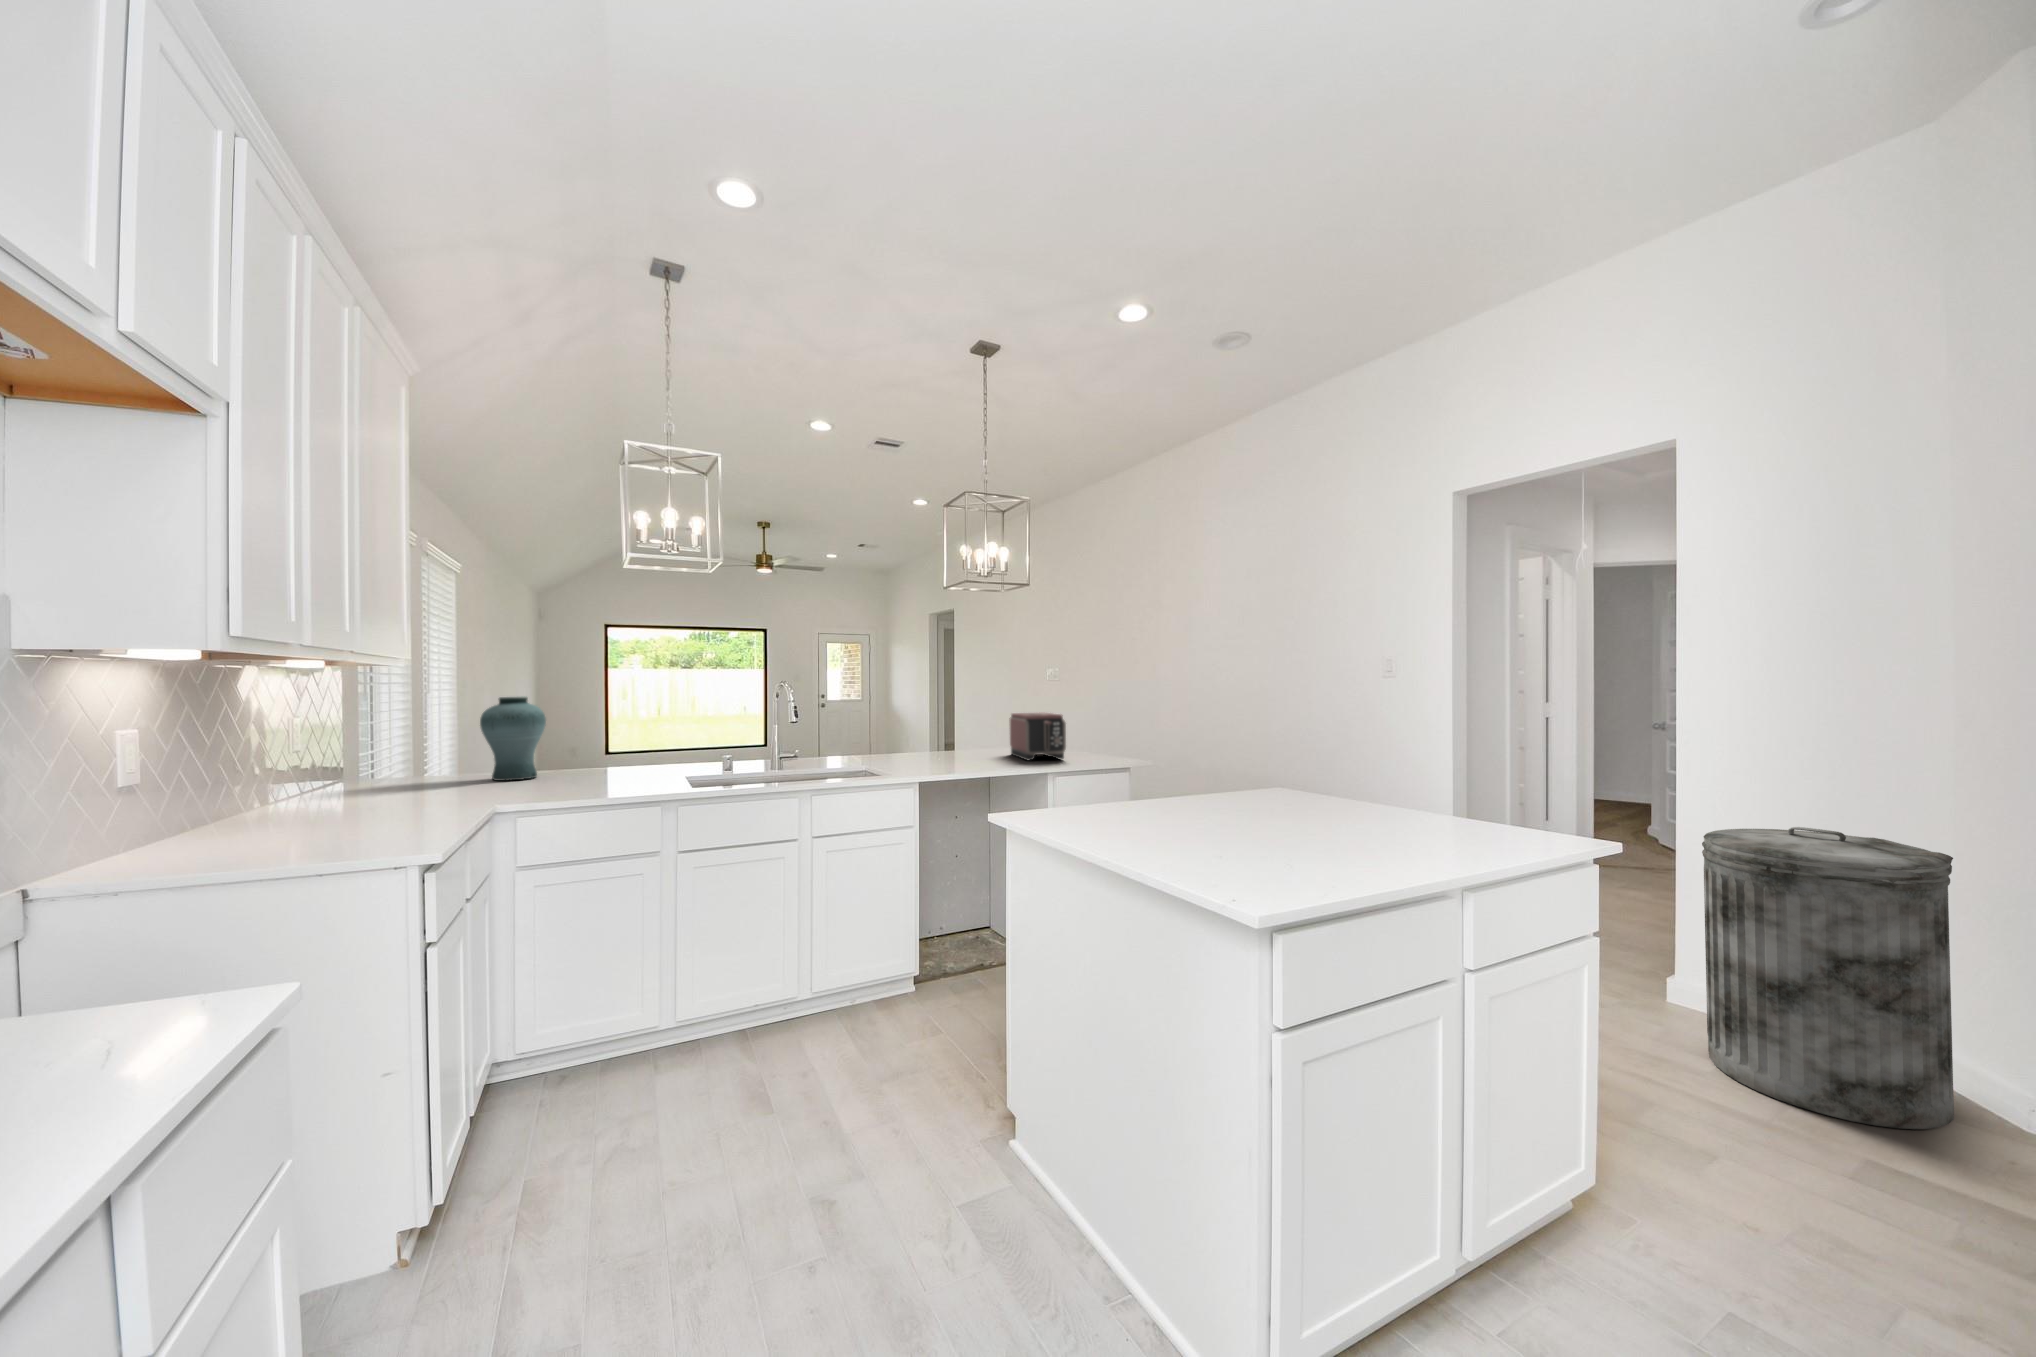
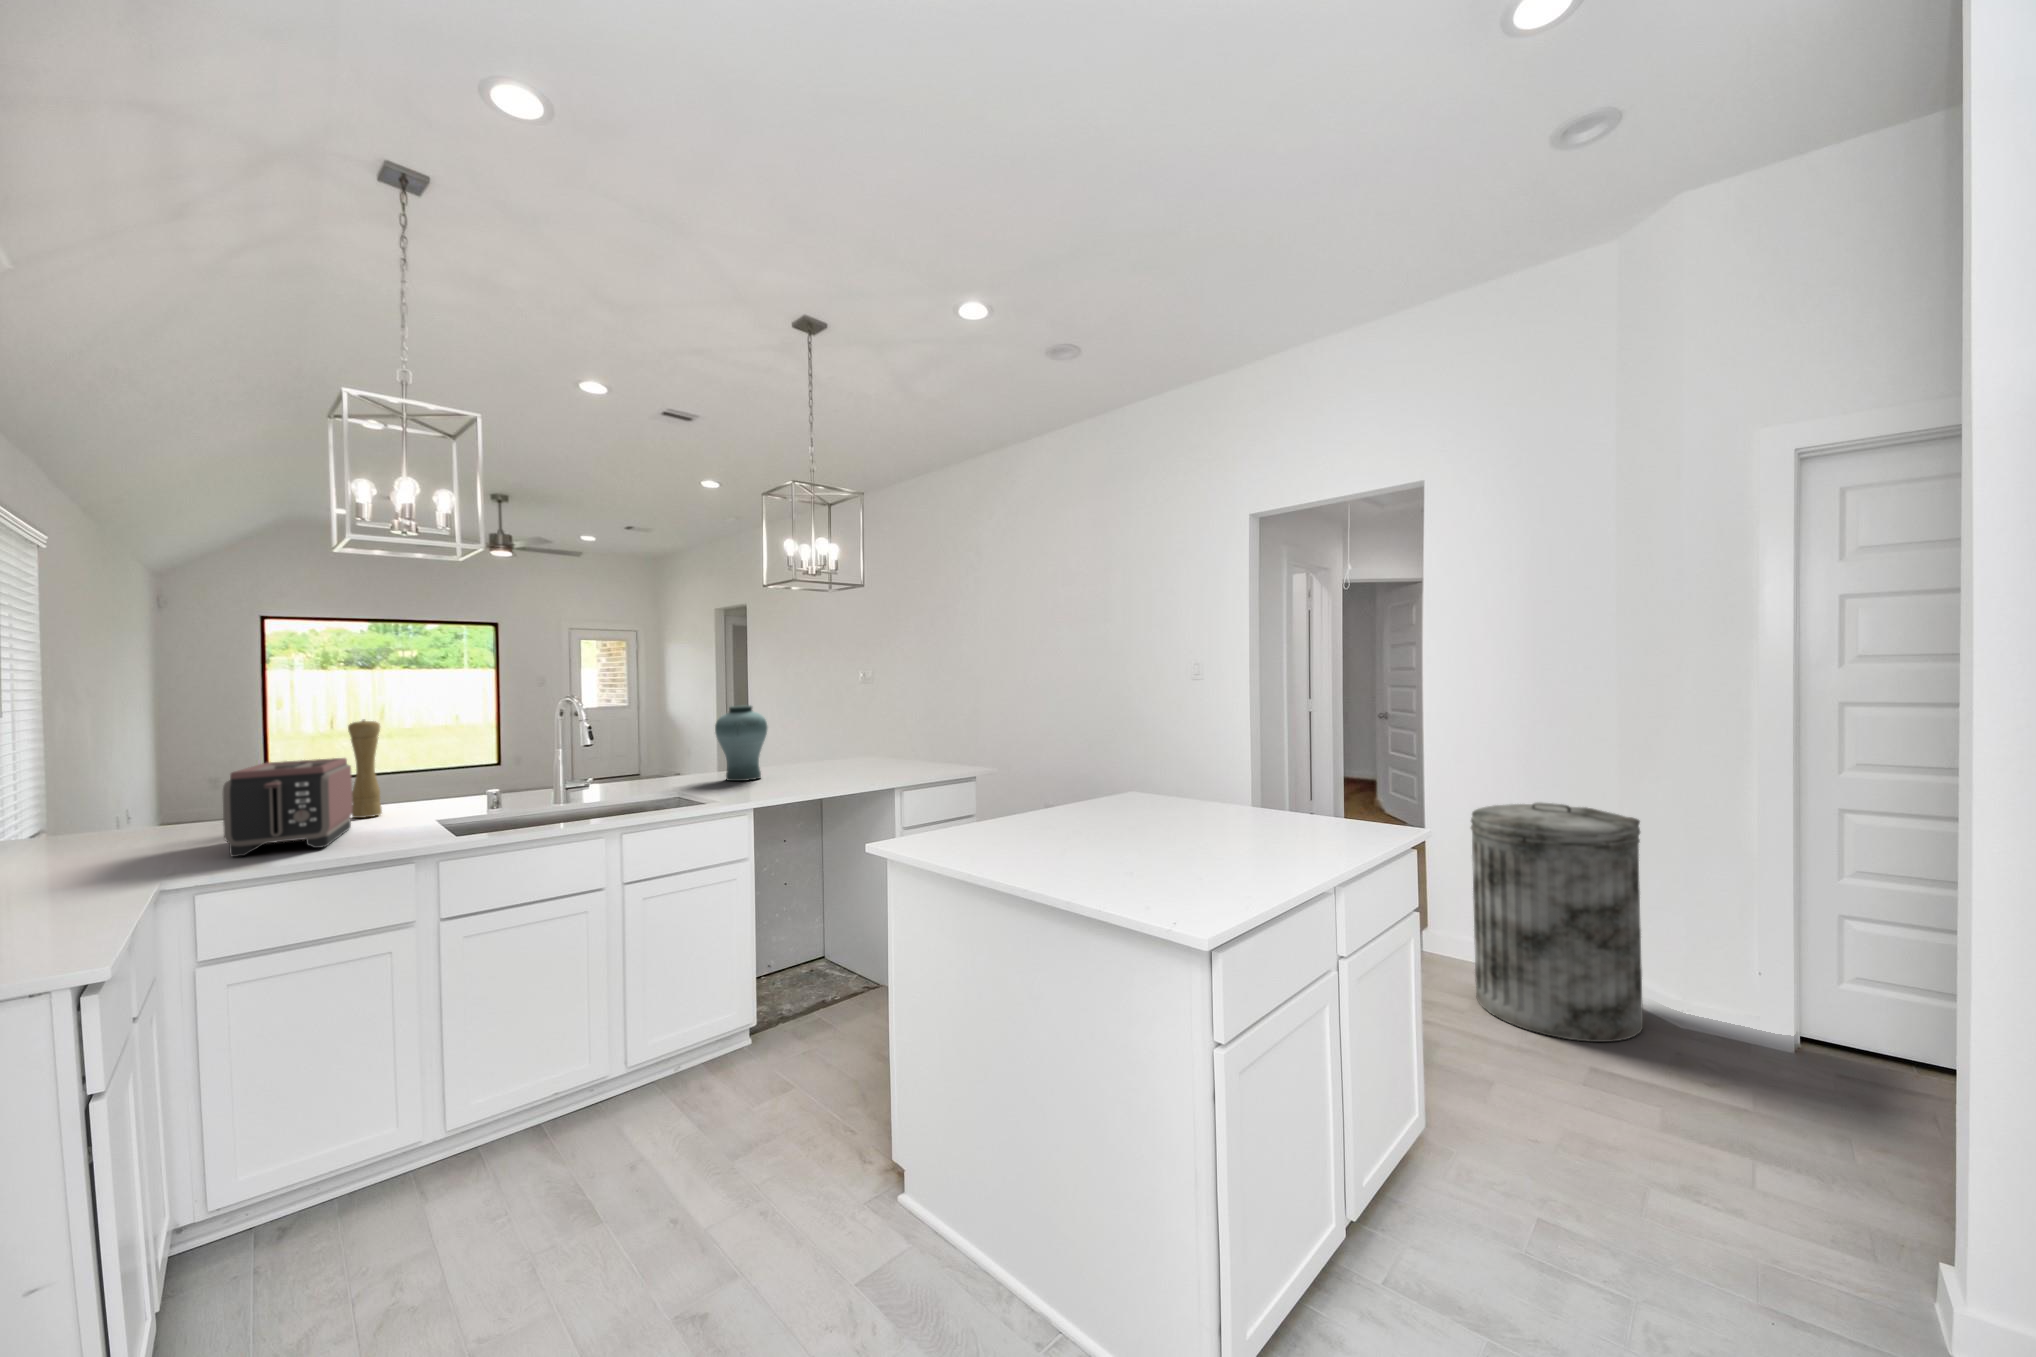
pepper mill: none [629,695,650,771] -> present [348,720,382,818]
vase: present [480,697,546,781] -> present [715,705,767,781]
toaster: present [1010,713,1066,761] -> present [223,758,352,857]

